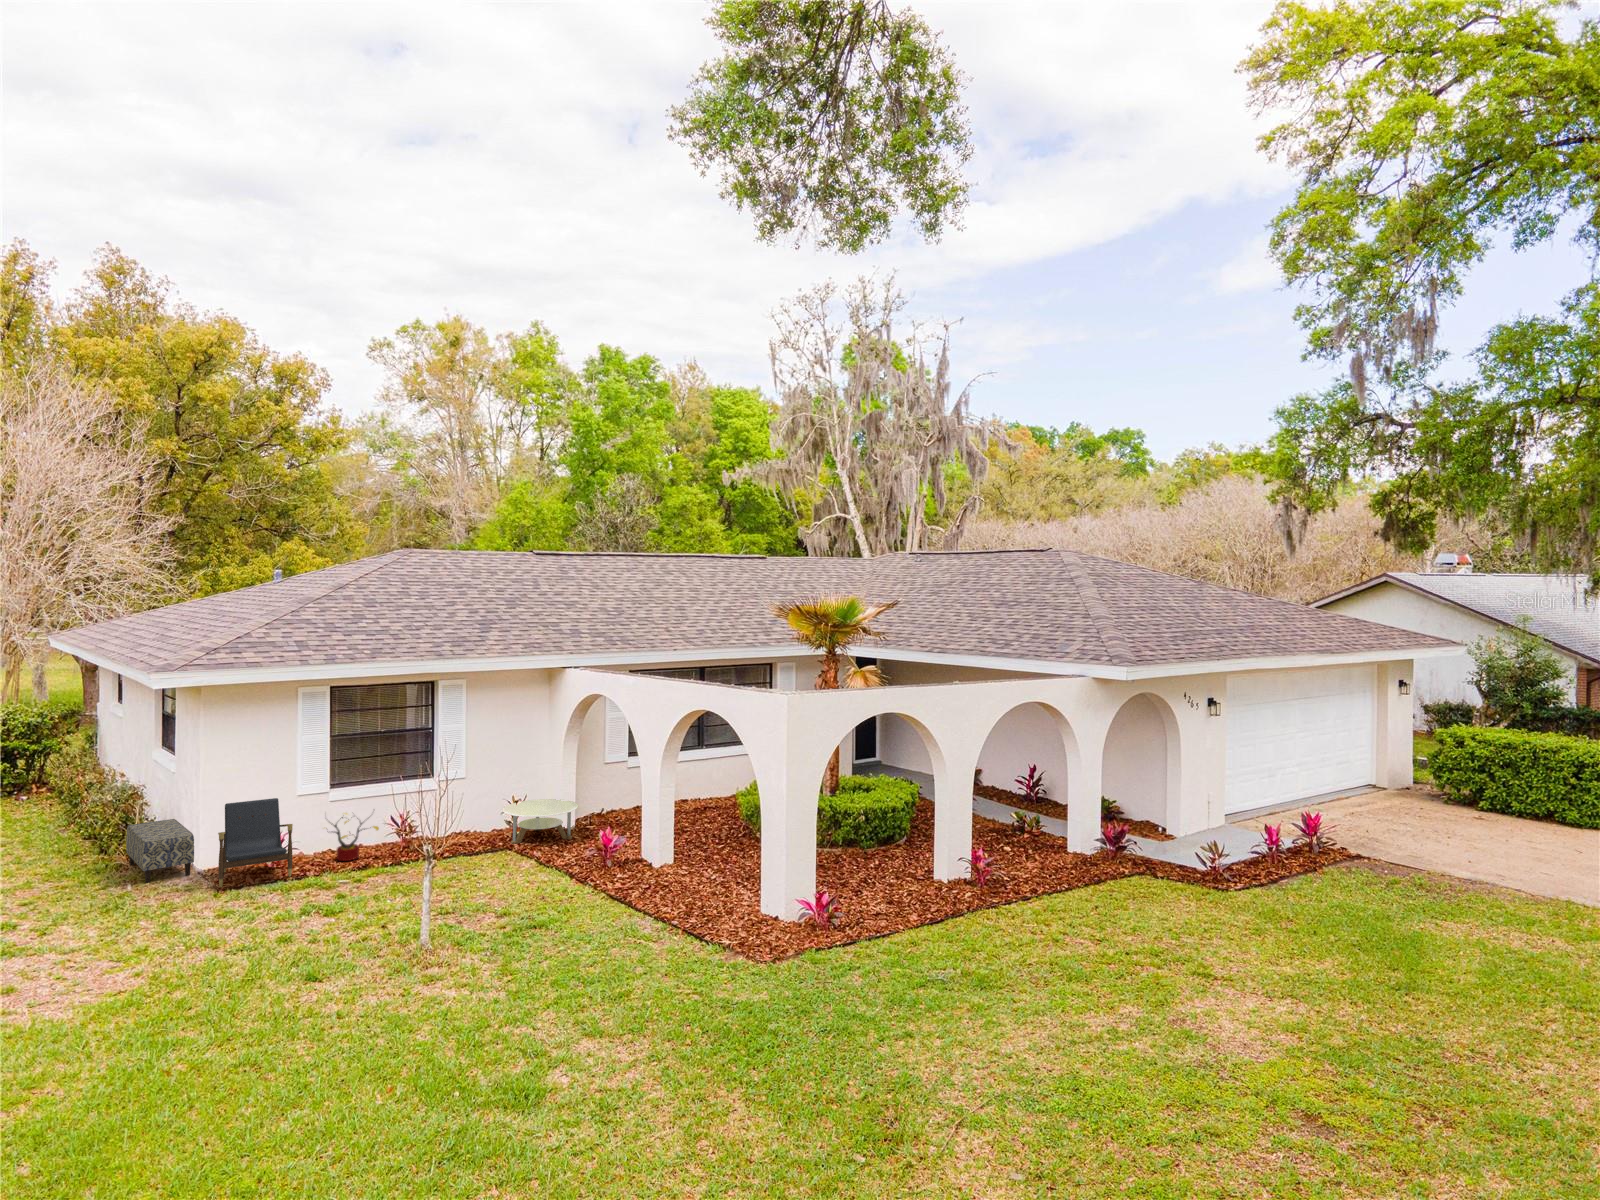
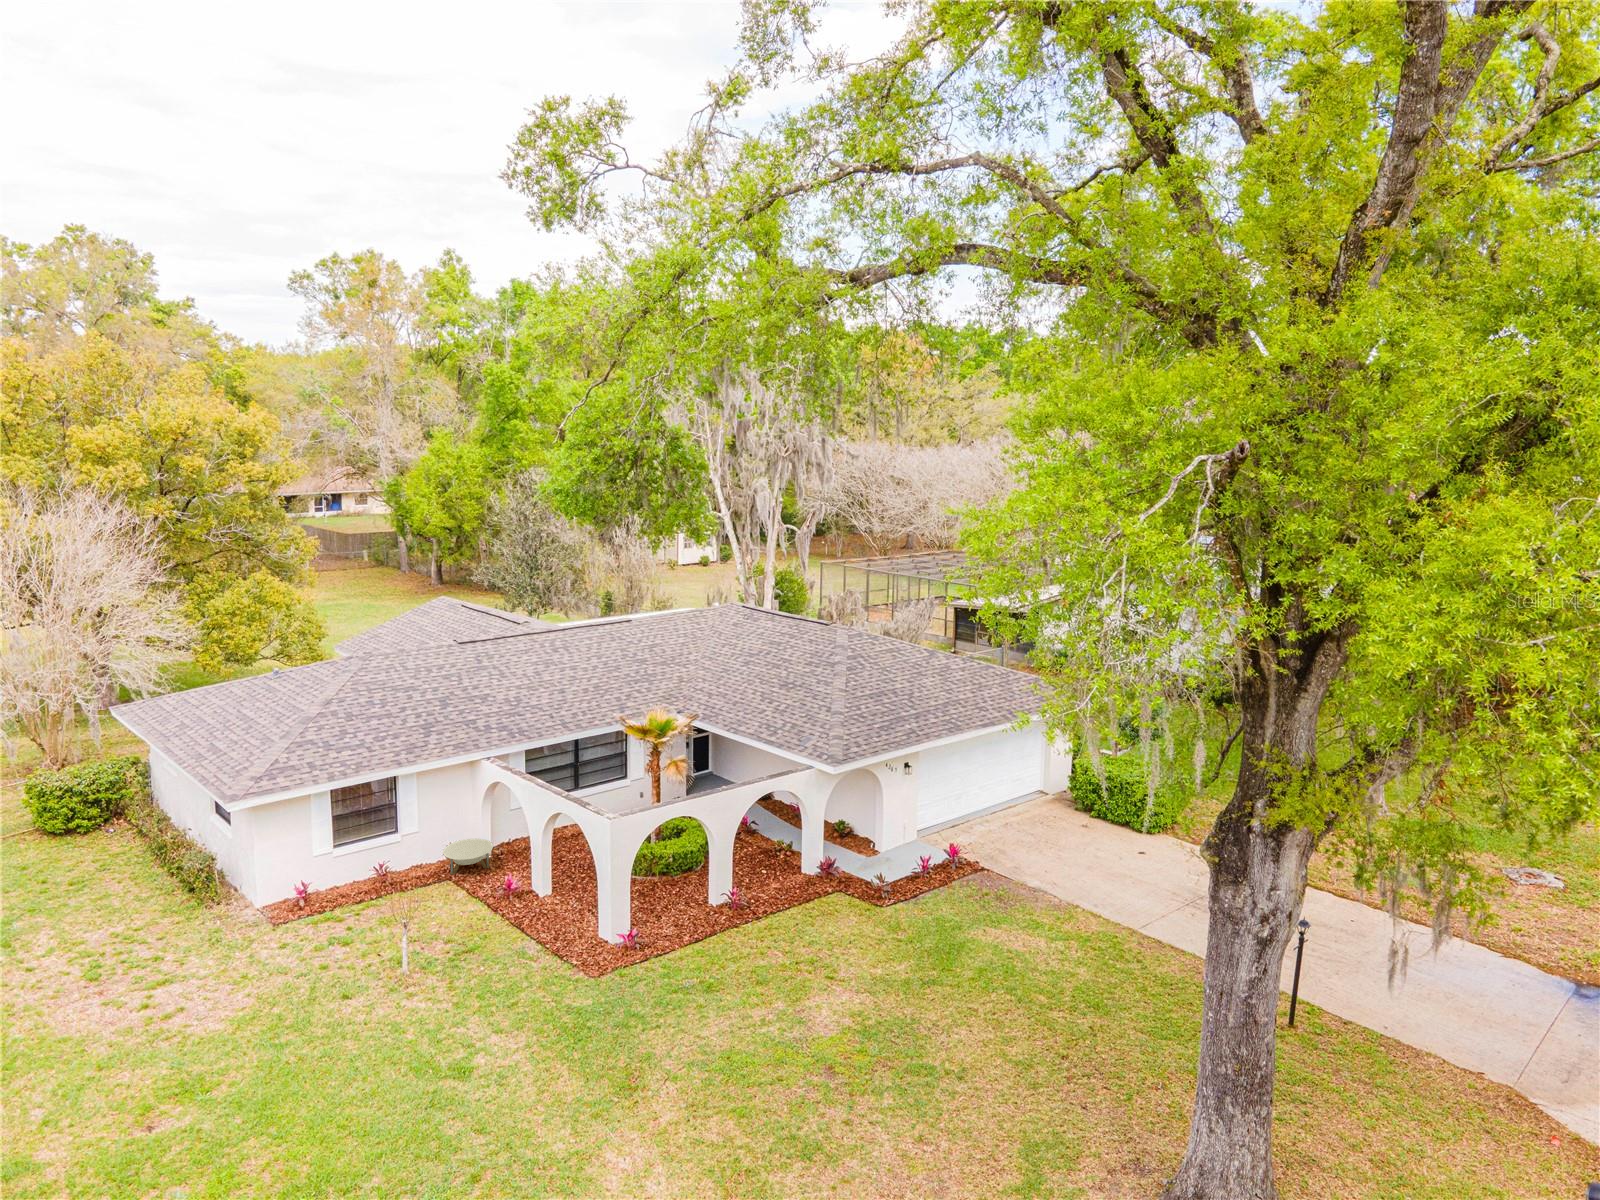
lounge chair: present [218,798,293,887] -> none [265,863,313,926]
decorative plant: present [331,817,379,861] -> none [326,863,364,897]
bench: present [126,819,194,883] -> none [200,874,249,923]

